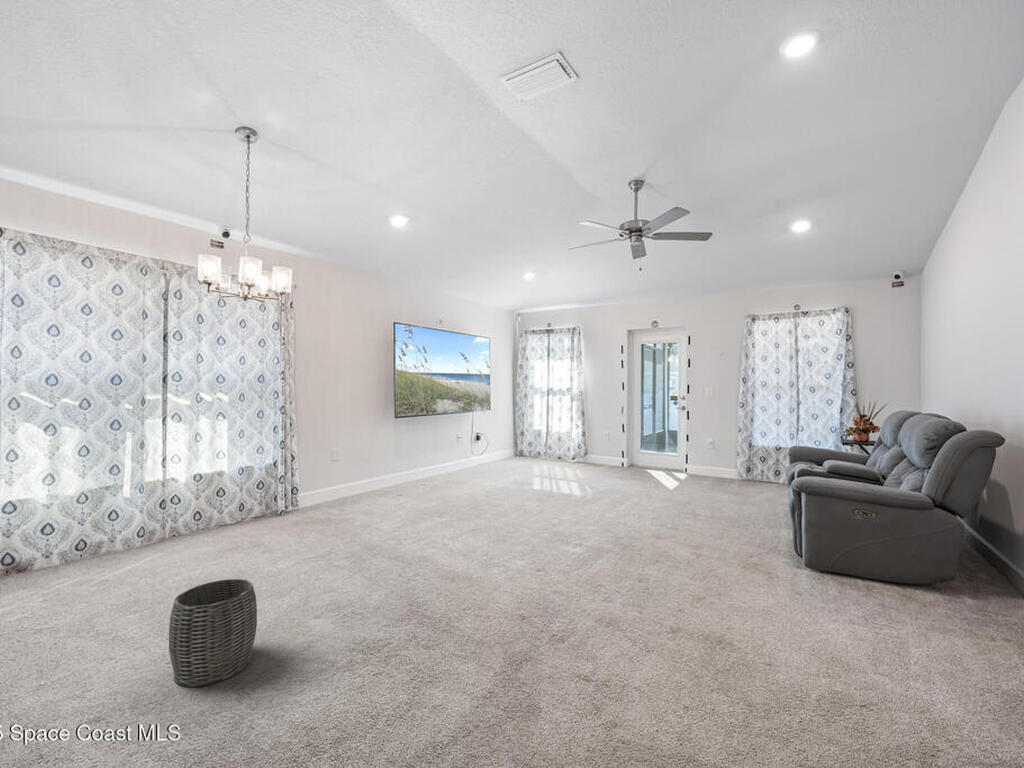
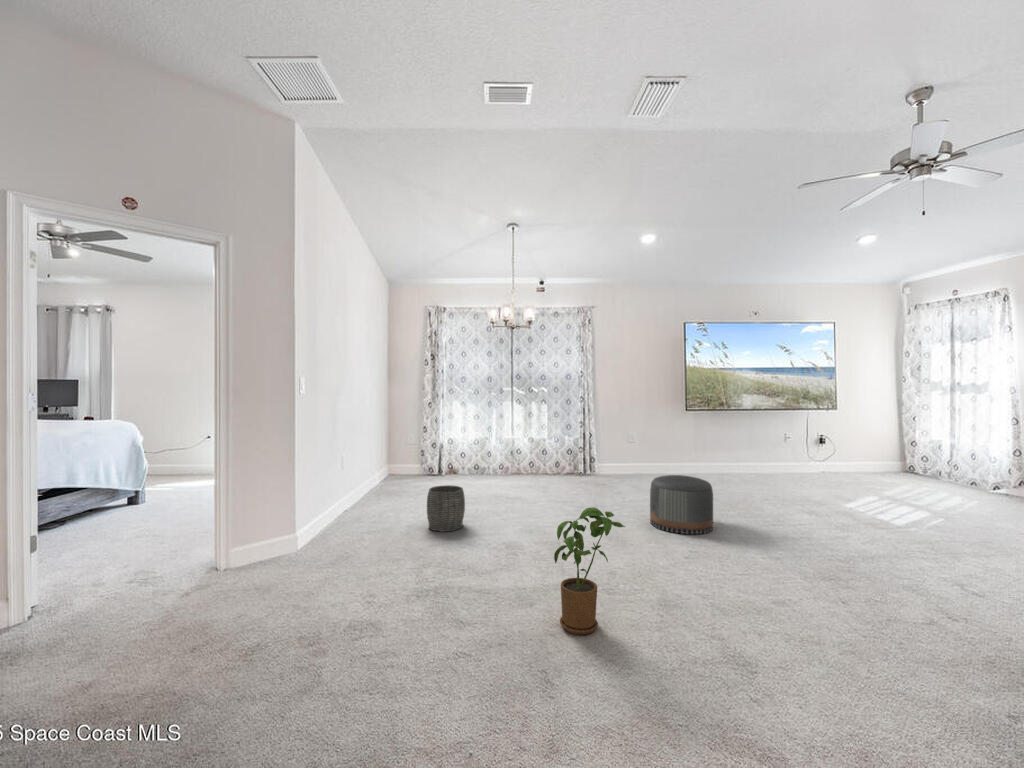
pouf: none [454,485,516,548] -> present [650,475,713,534]
house plant: none [595,531,688,694] -> present [554,507,625,635]

